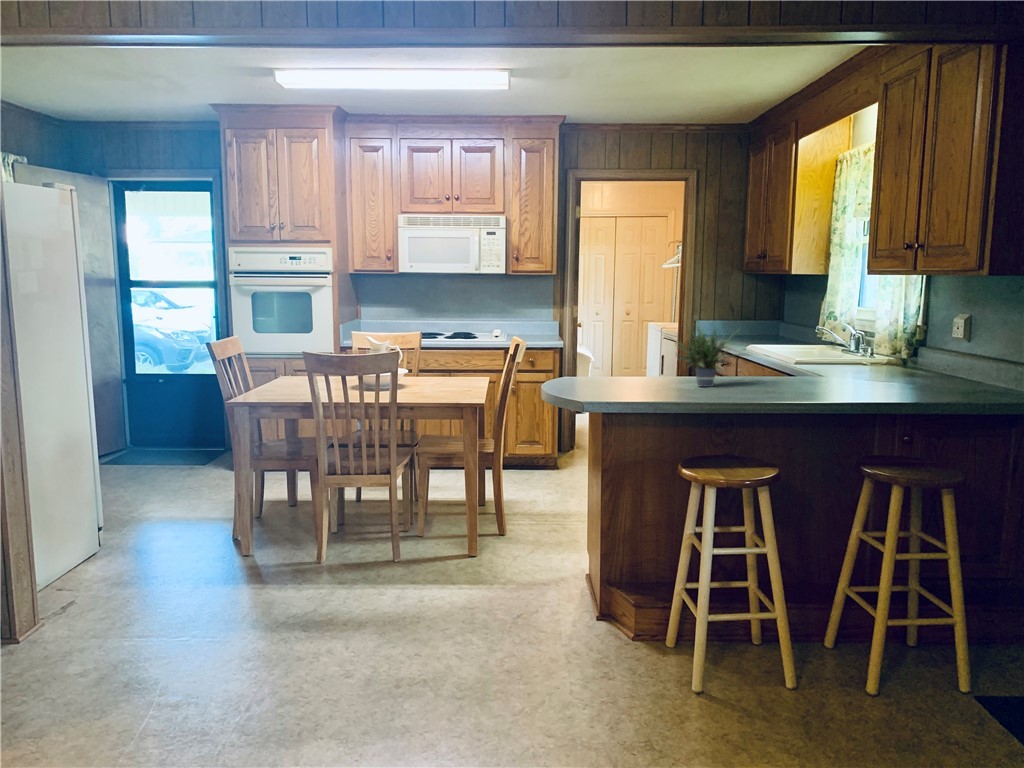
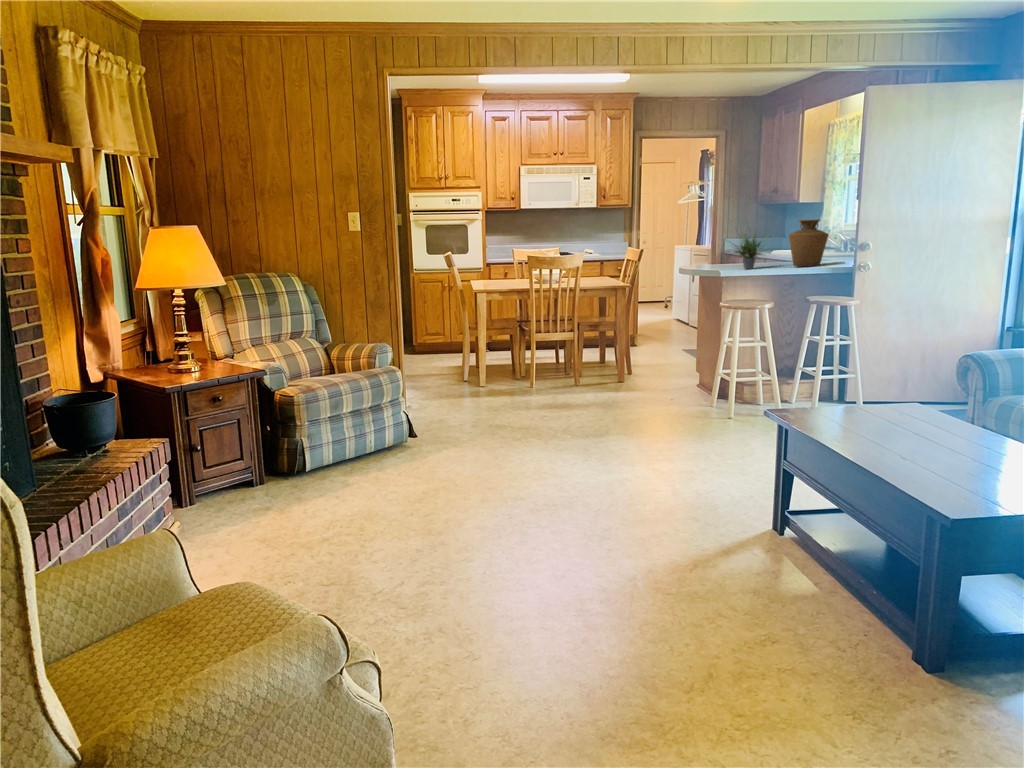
vase: none [770,309,843,392] -> present [789,219,829,266]

